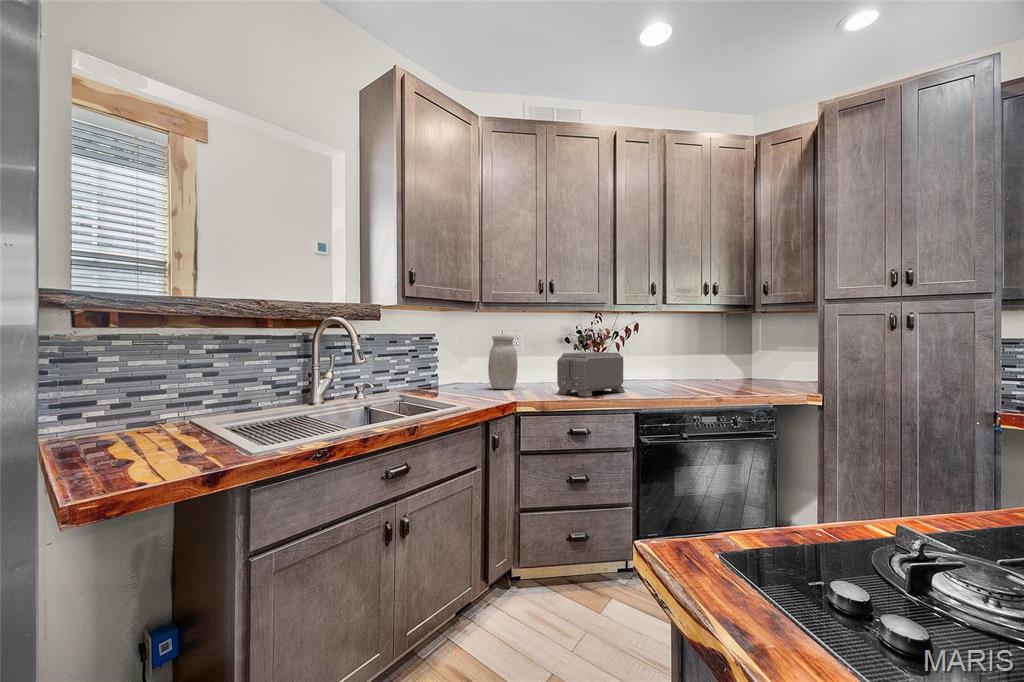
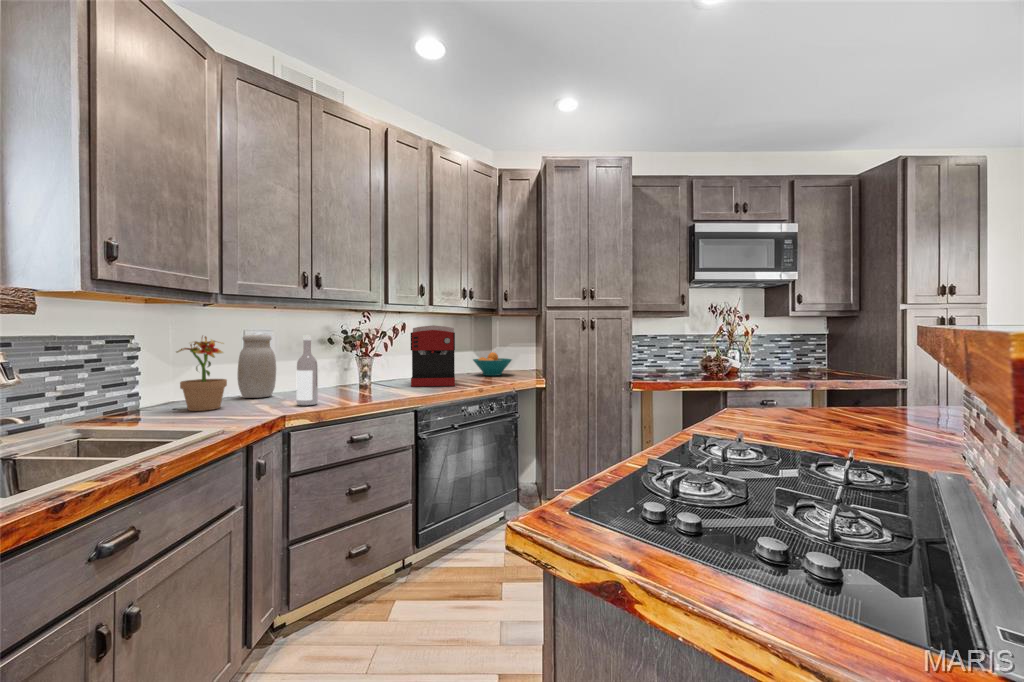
coffee maker: none [641,325,693,390] -> present [411,325,455,386]
potted plant: none [444,335,478,395] -> present [177,336,227,411]
wine bottle: none [528,335,545,397] -> present [297,335,318,406]
toaster: present [557,352,625,397] -> none [329,353,400,401]
fruit bowl: none [721,356,772,383] -> present [473,352,511,376]

